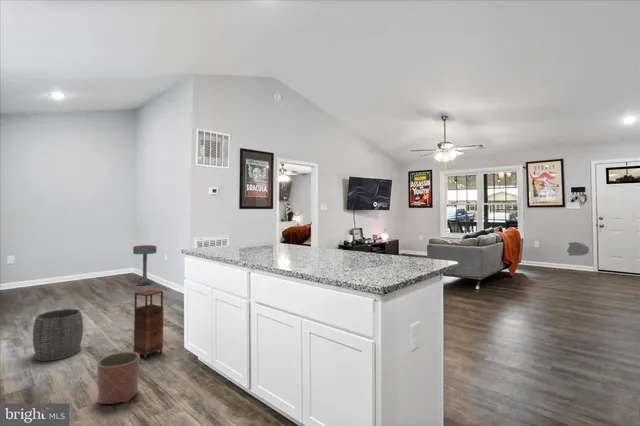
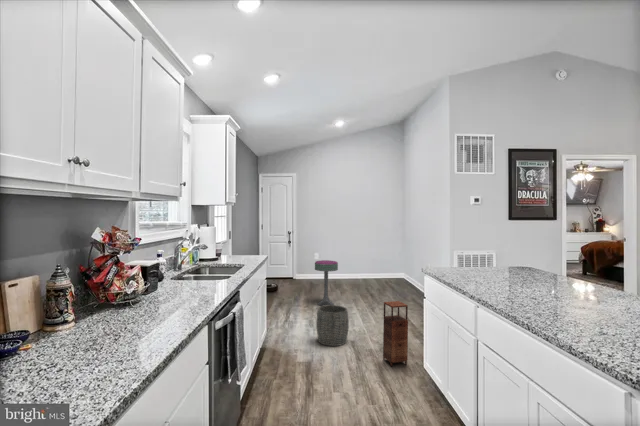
bar stool: present [133,245,156,286] -> present [315,260,338,306]
planter: present [97,352,140,404] -> none [347,354,379,401]

